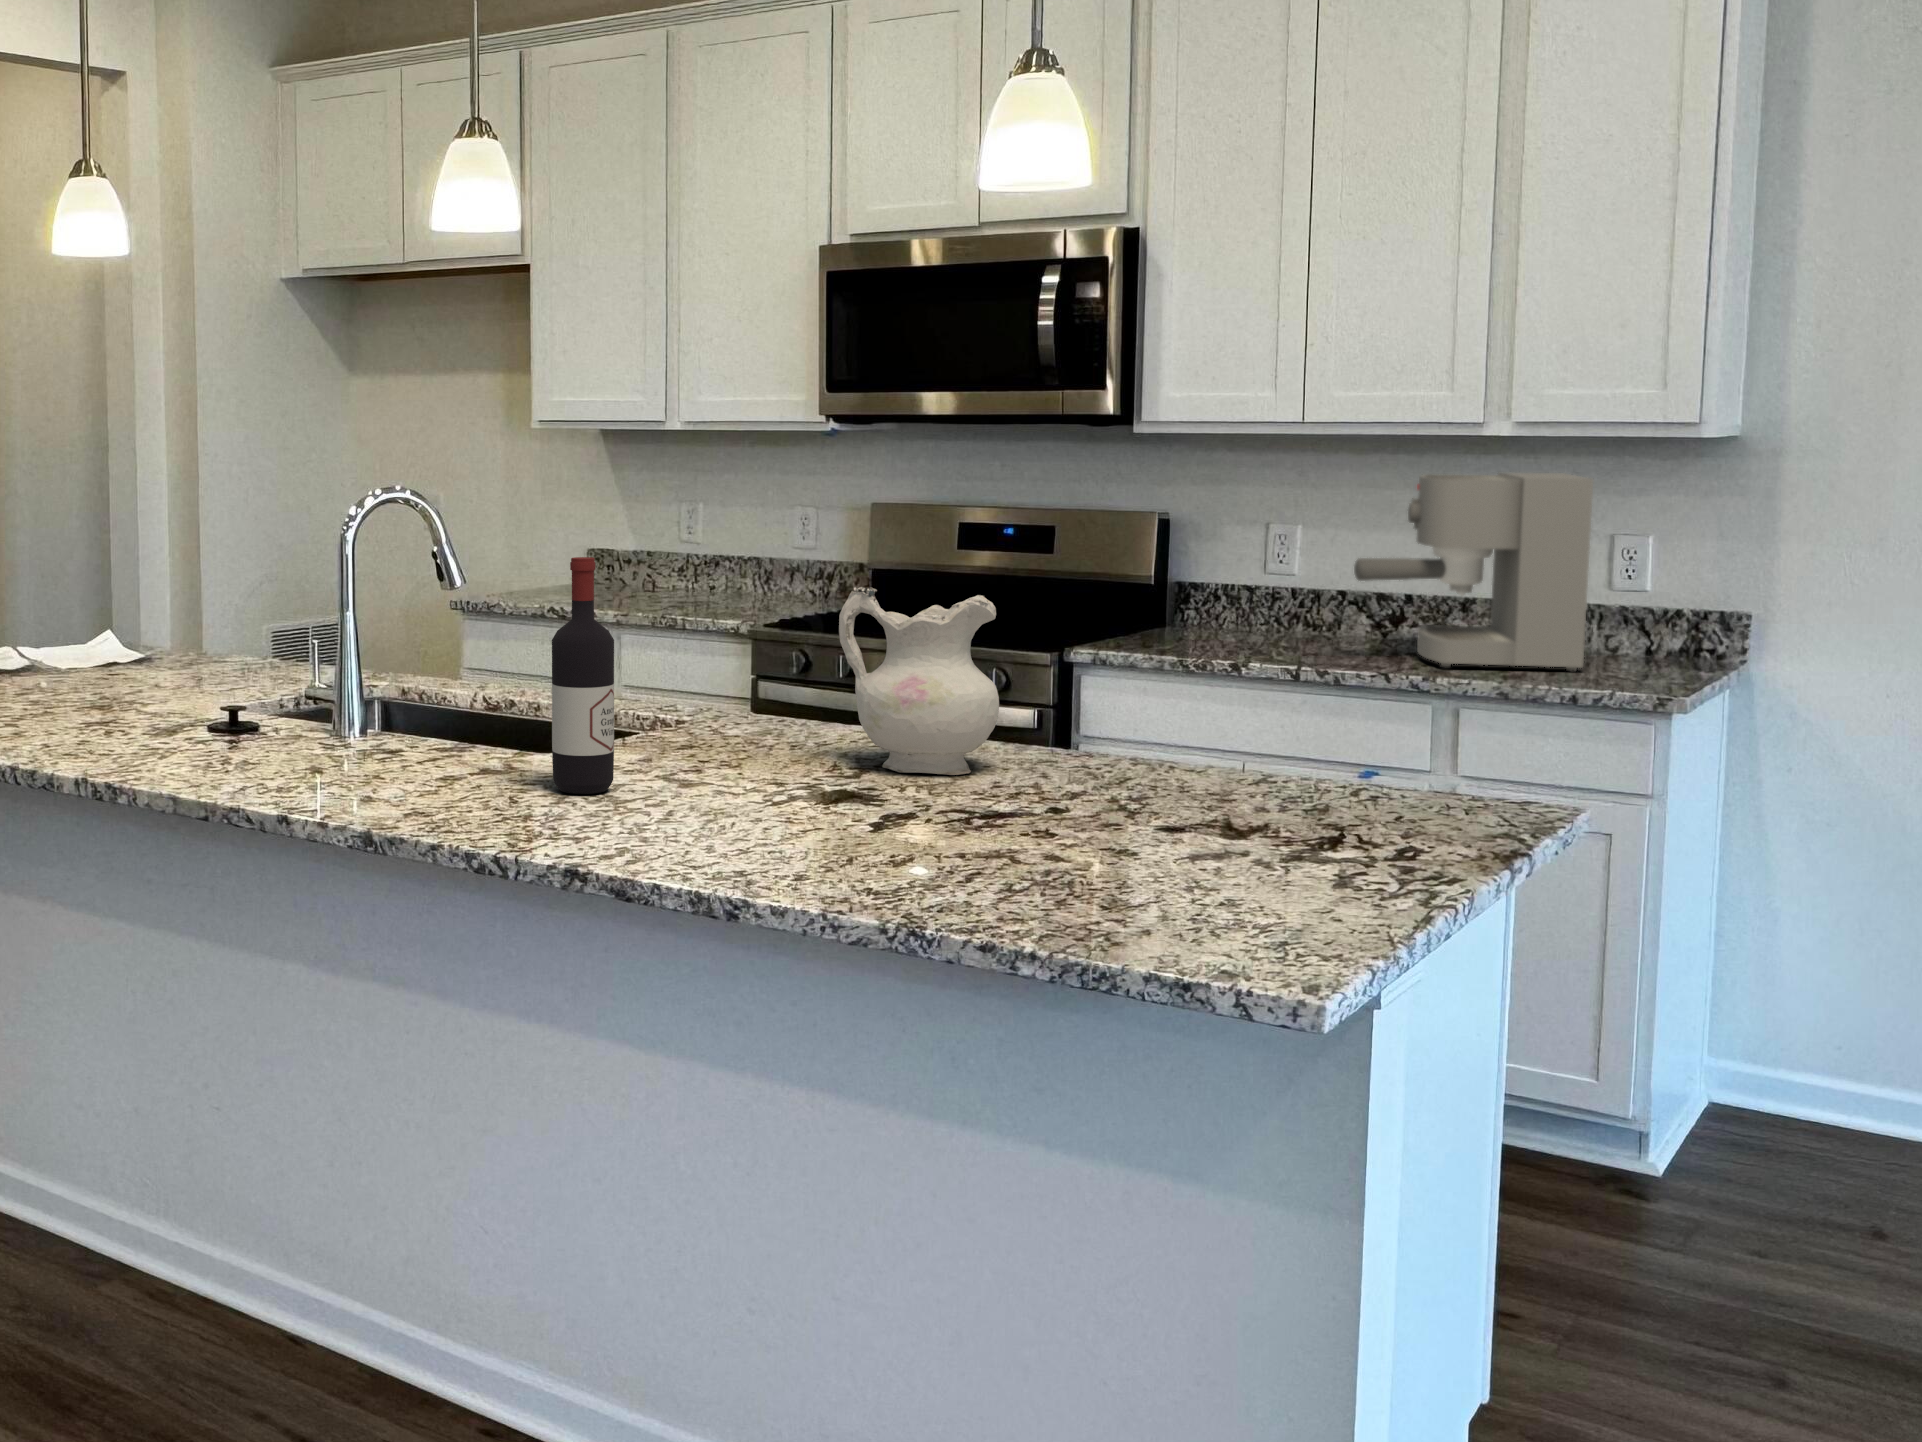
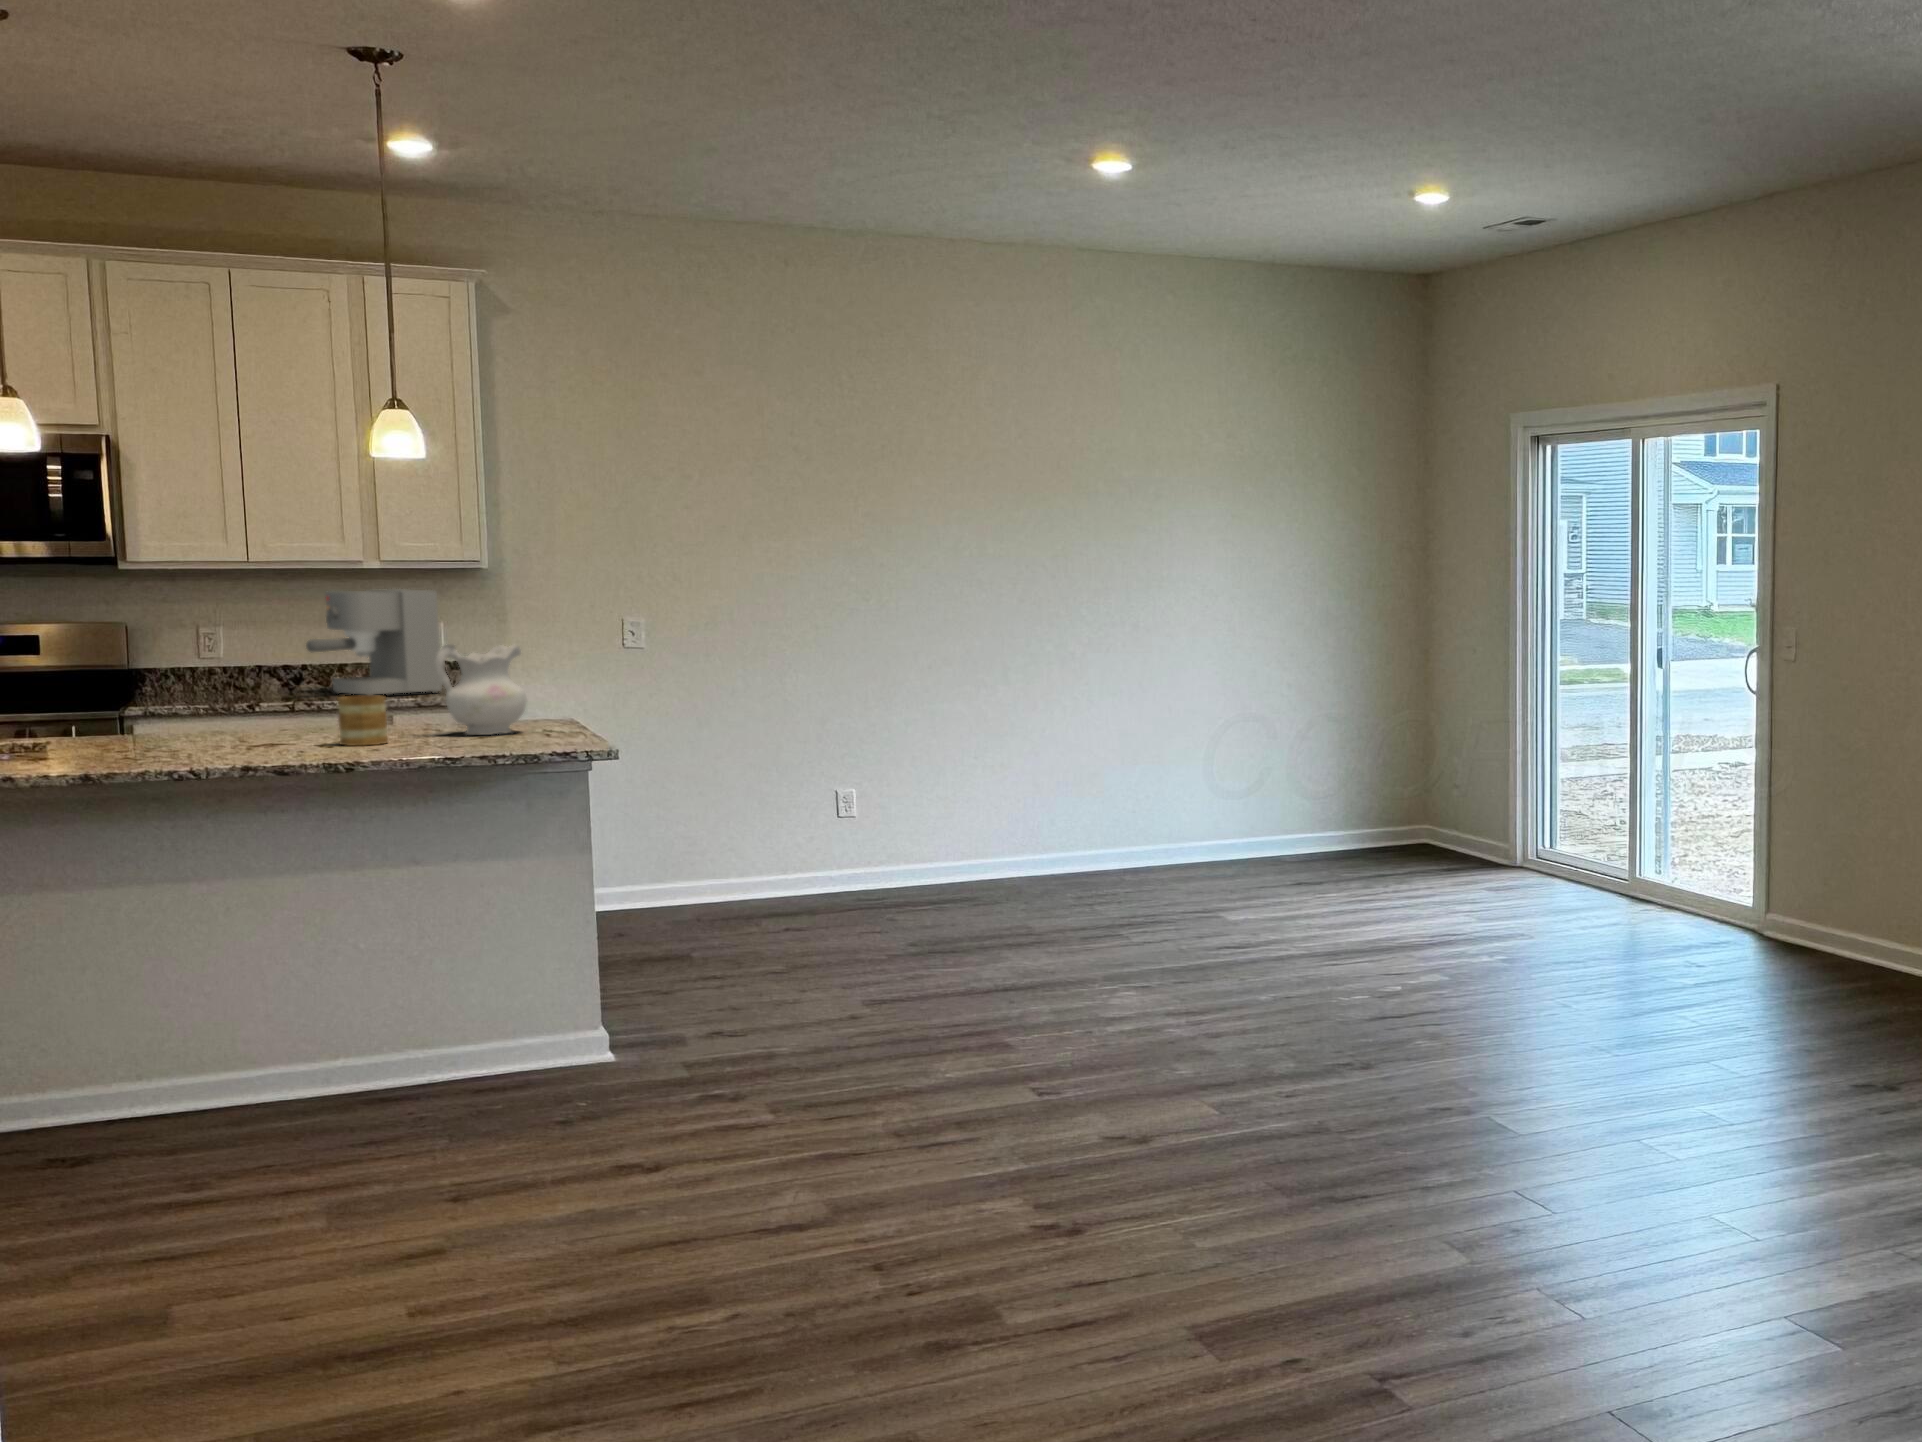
wine bottle: present [552,557,614,794] -> none [80,632,128,764]
ceramic pitcher: present [839,587,999,775] -> present [436,644,527,735]
mug: none [990,709,1080,823] -> present [338,695,388,746]

